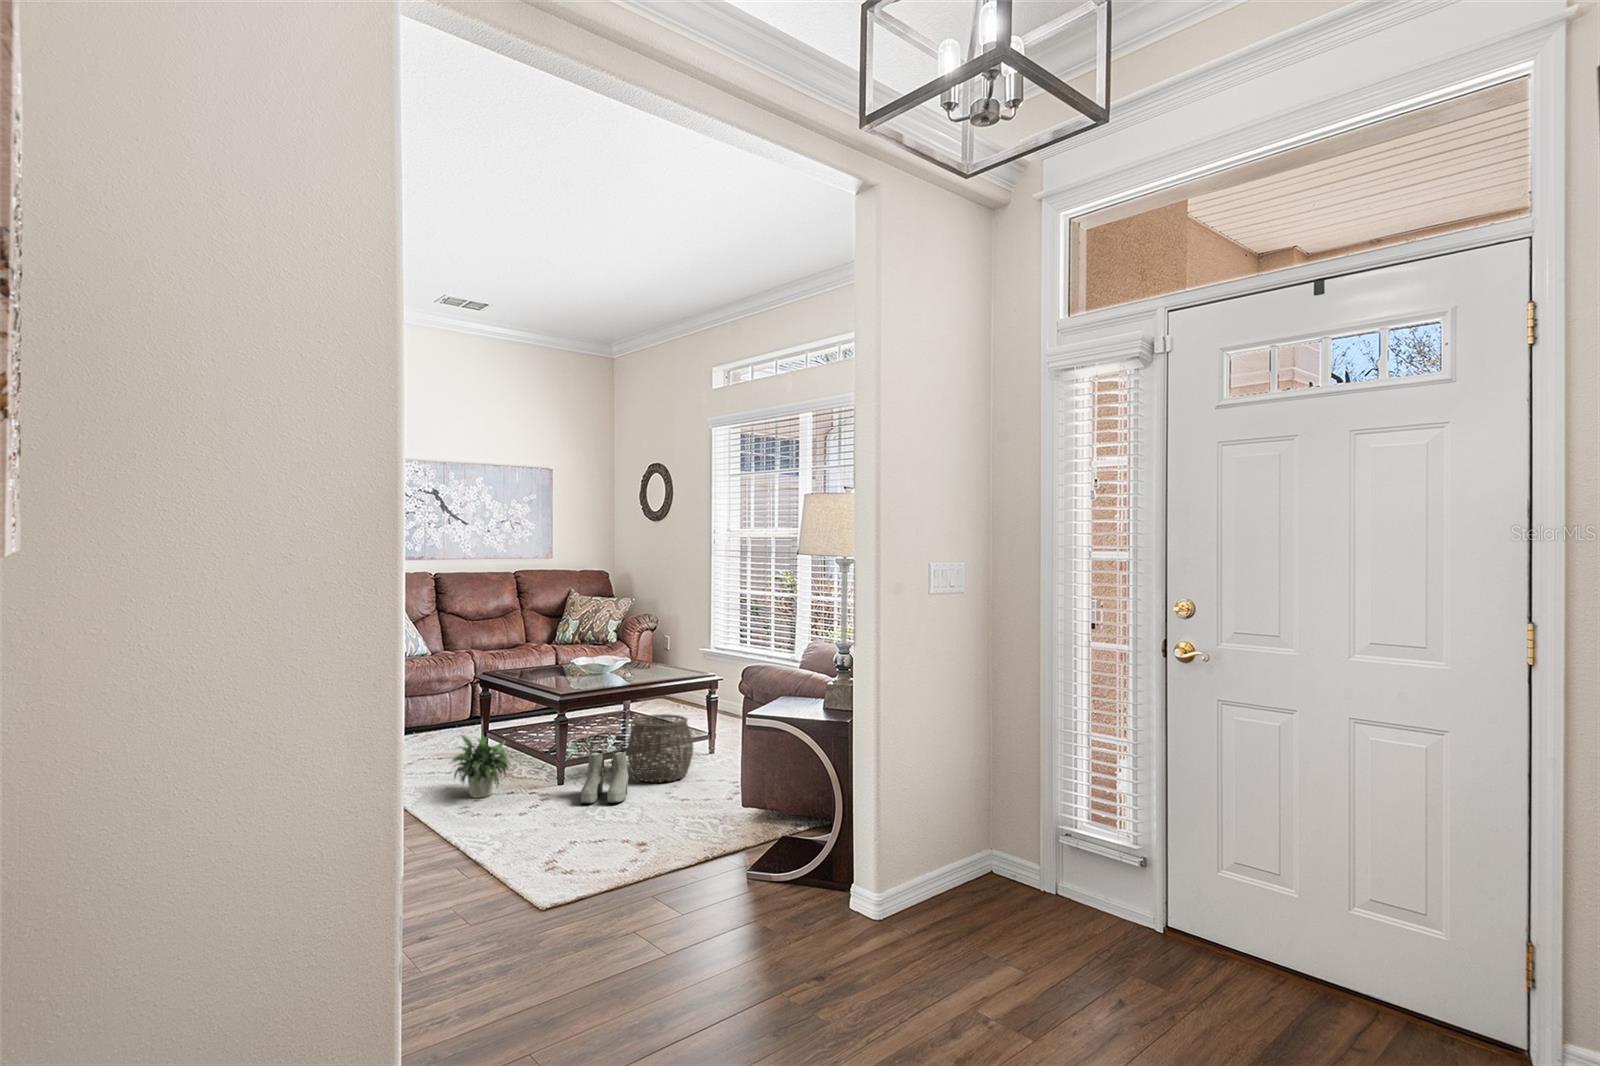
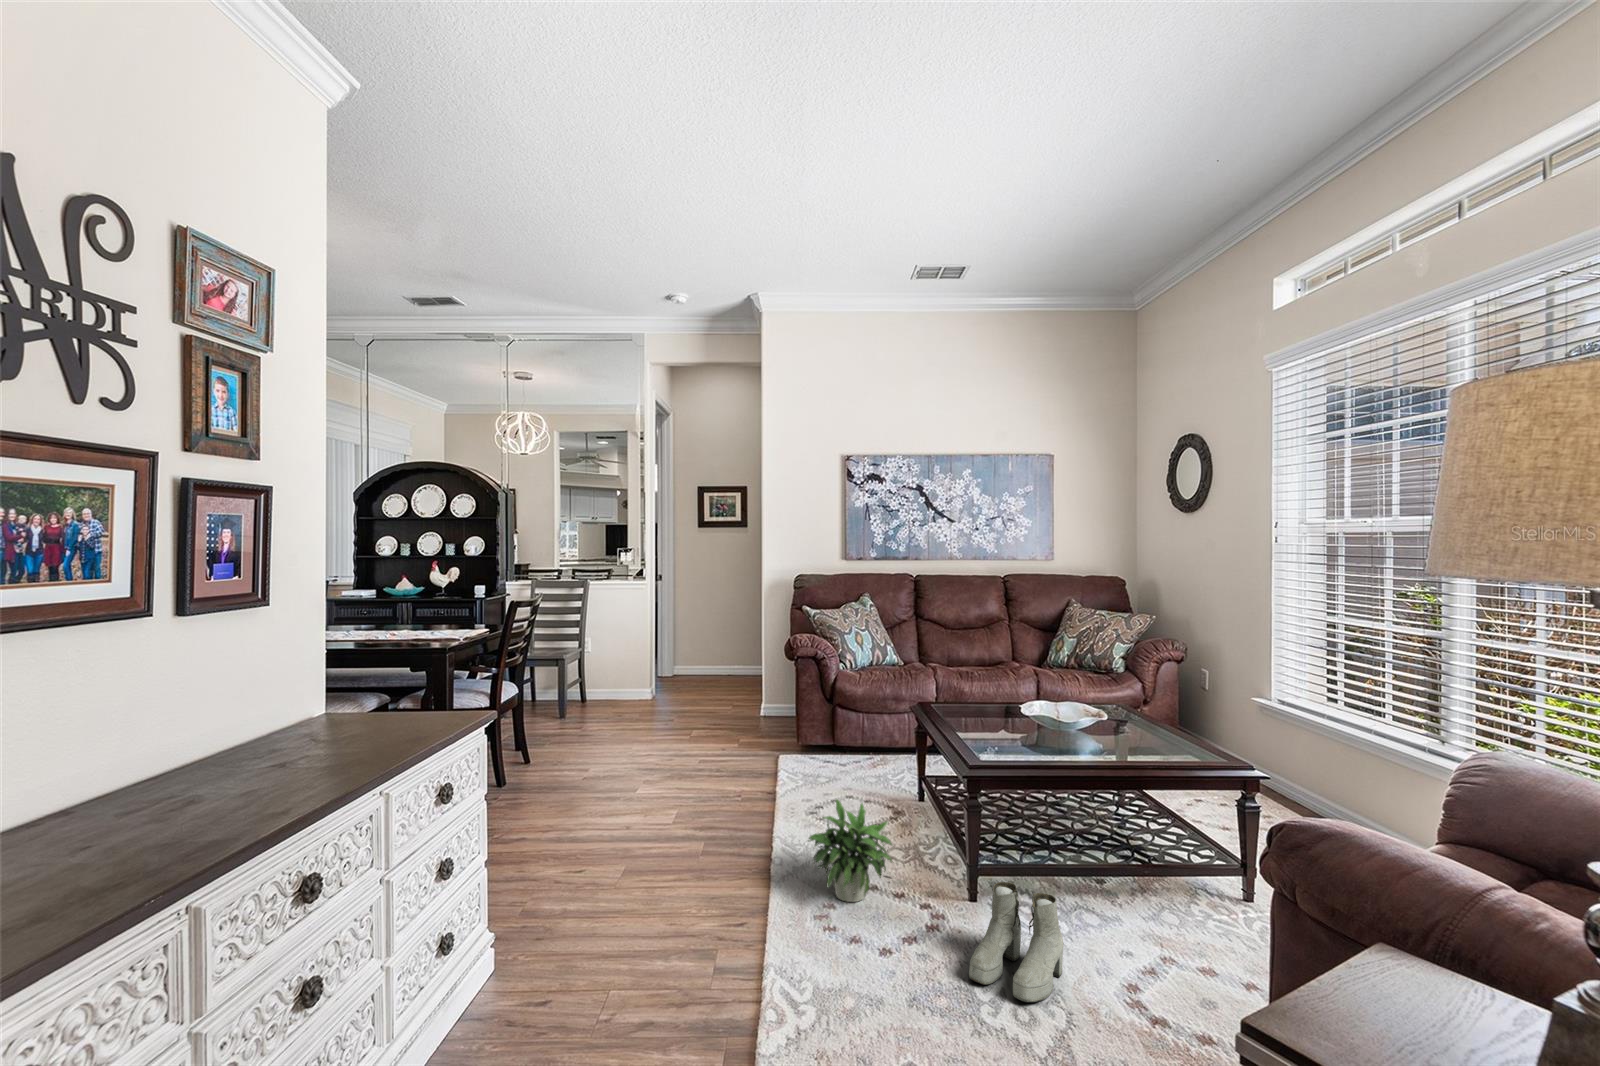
woven basket: present [627,714,693,782] -> none [1076,826,1205,970]

